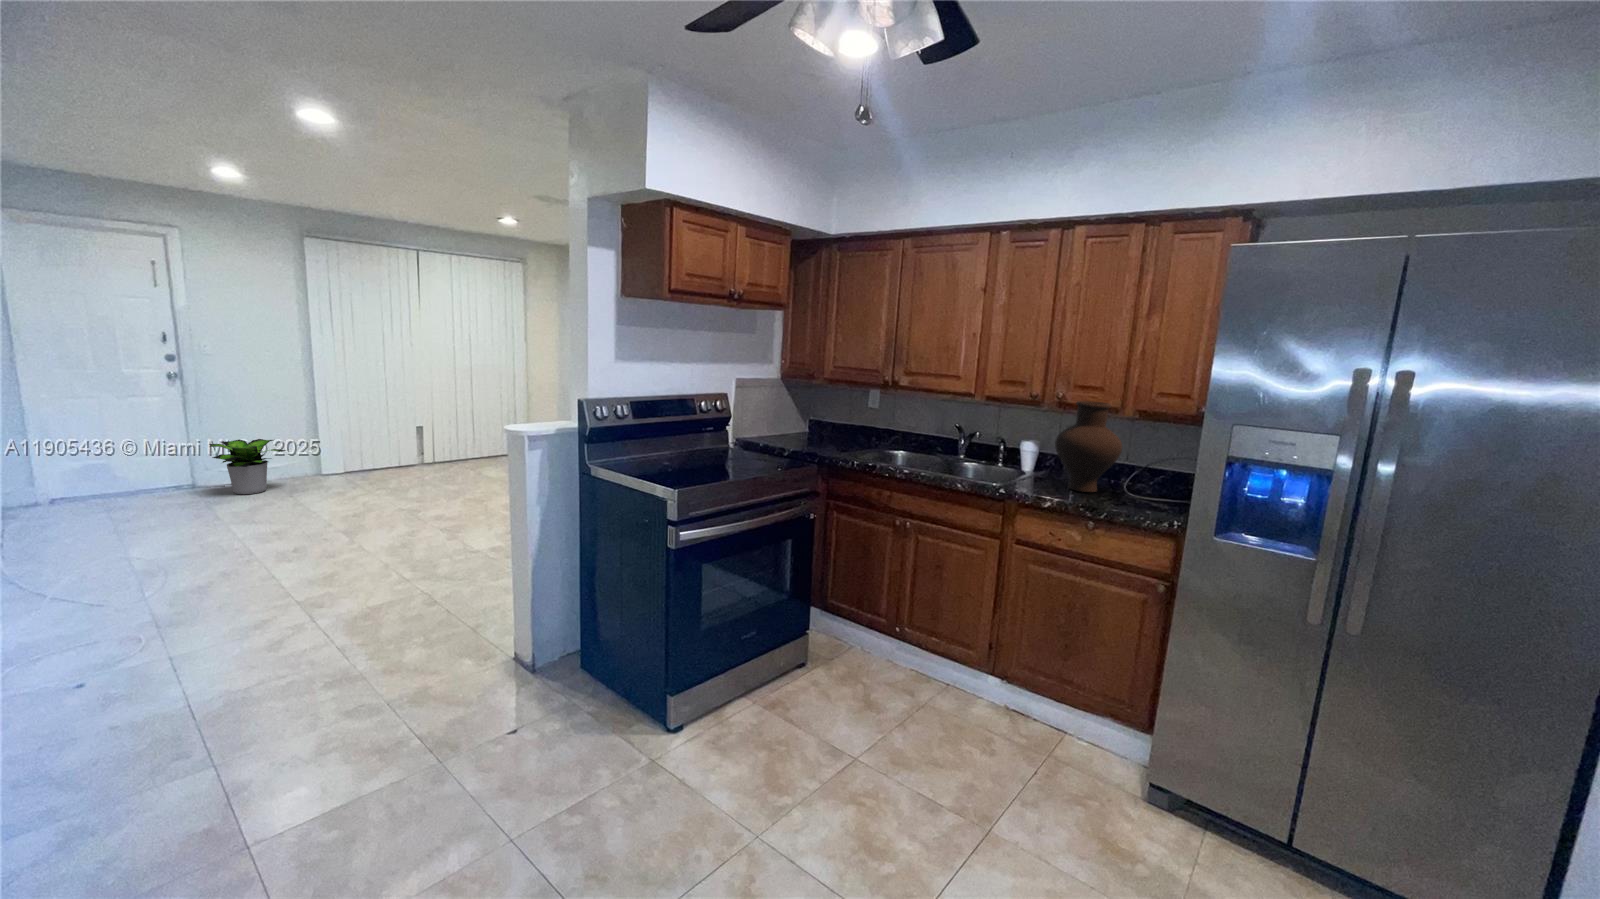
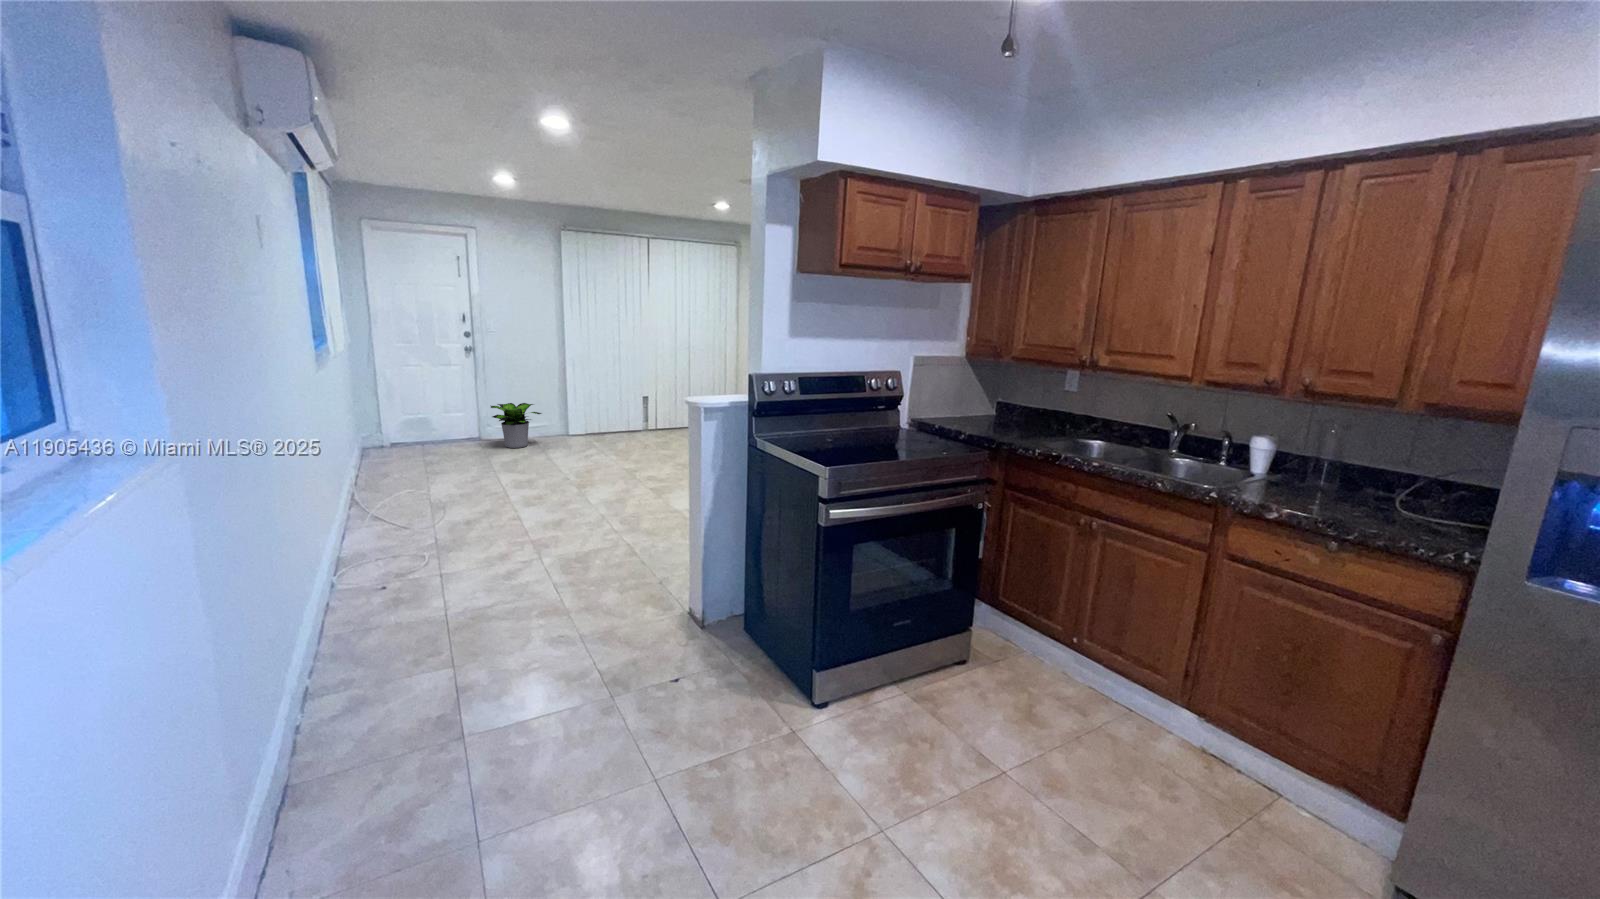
vase: present [1055,401,1122,492] -> none [1294,389,1396,506]

